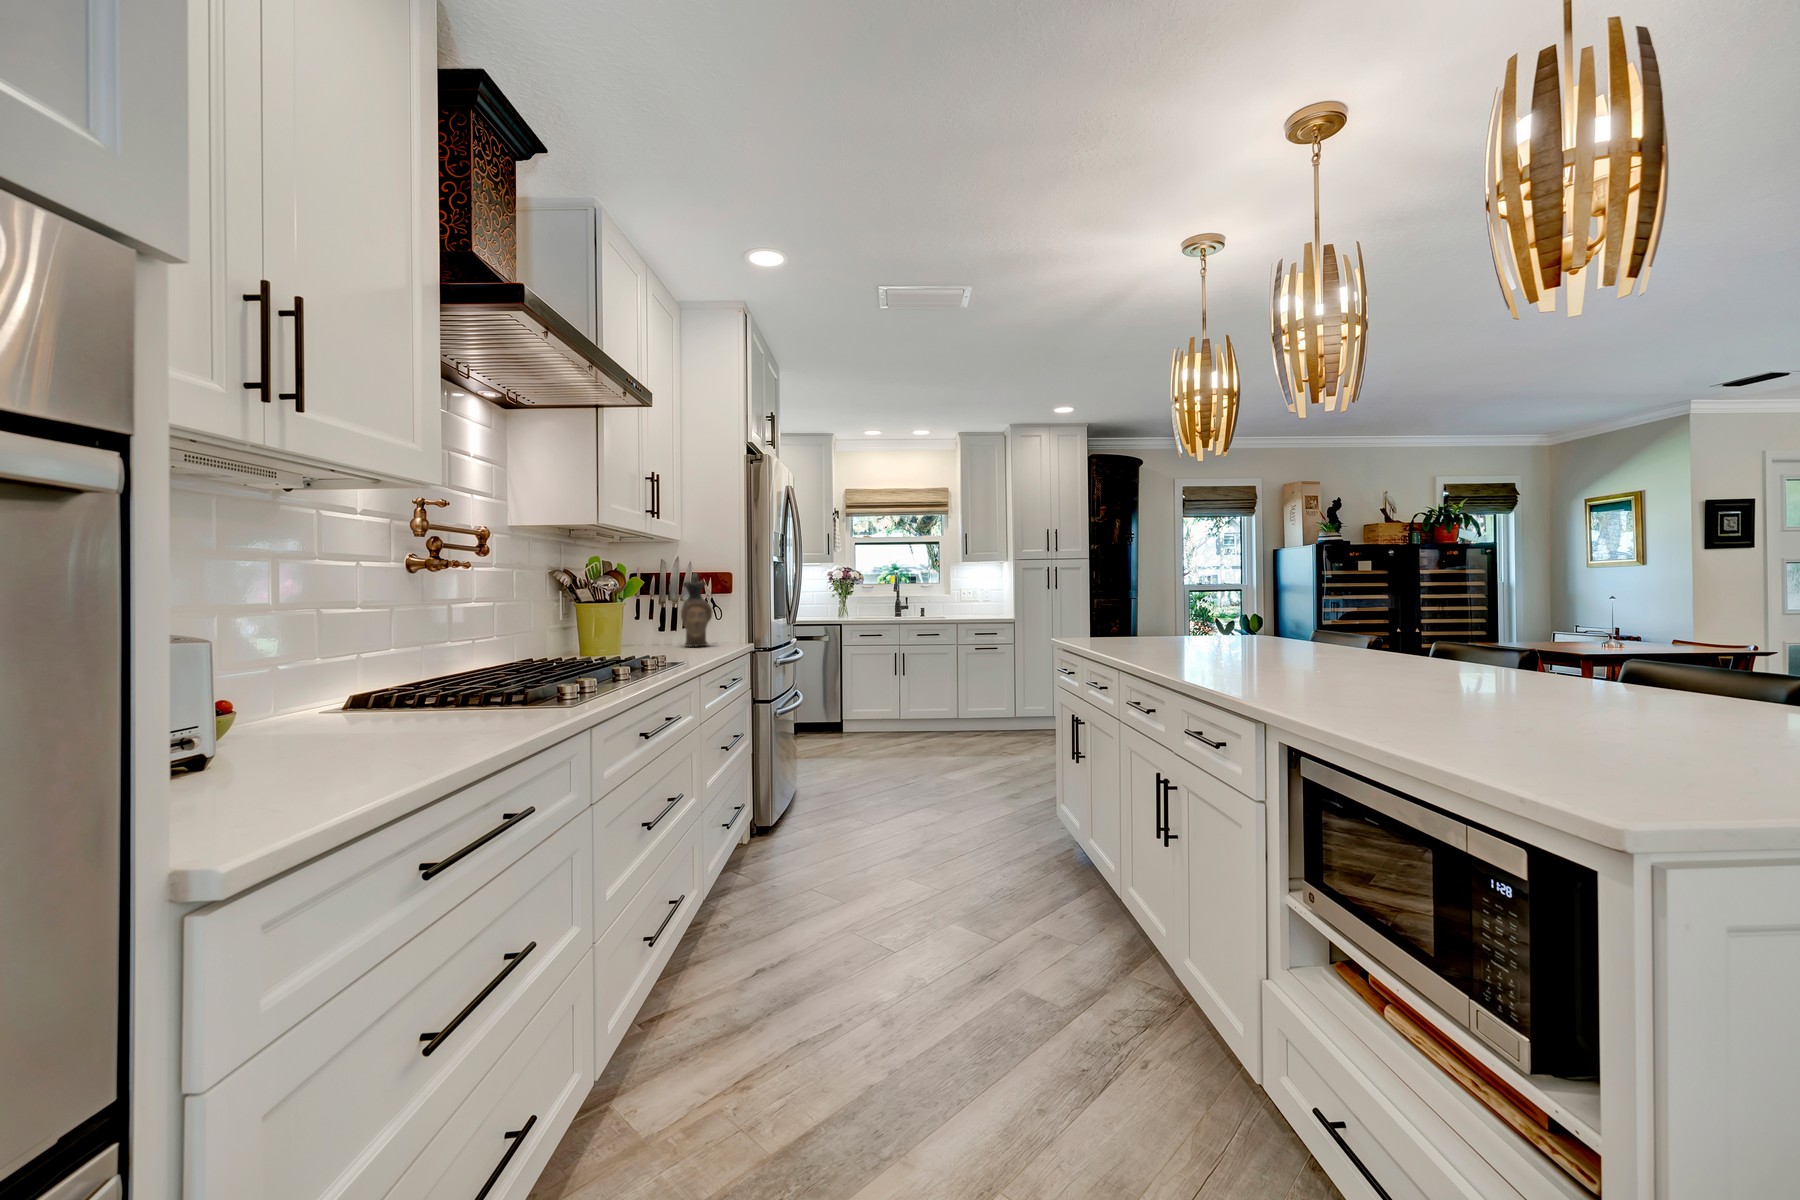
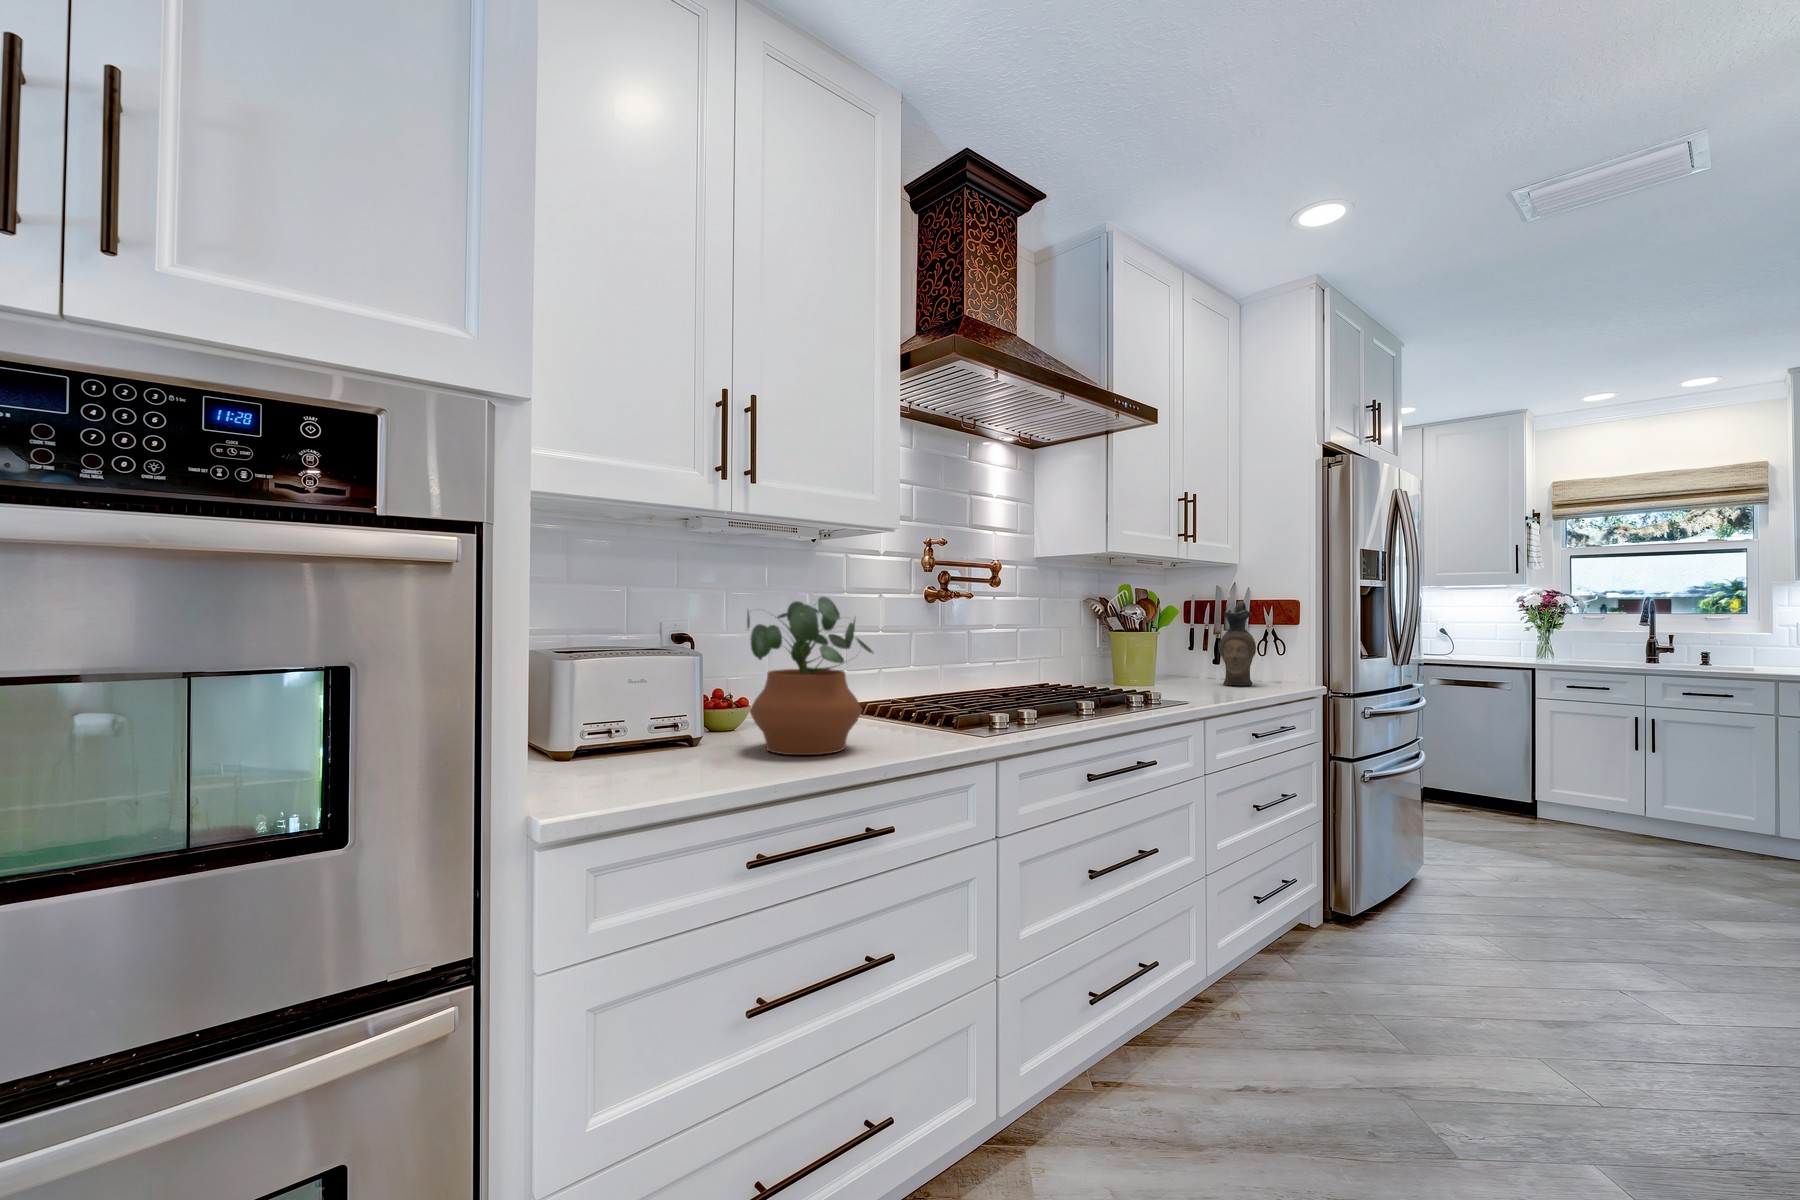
potted plant: none [298,559,473,752] -> present [747,596,873,755]

